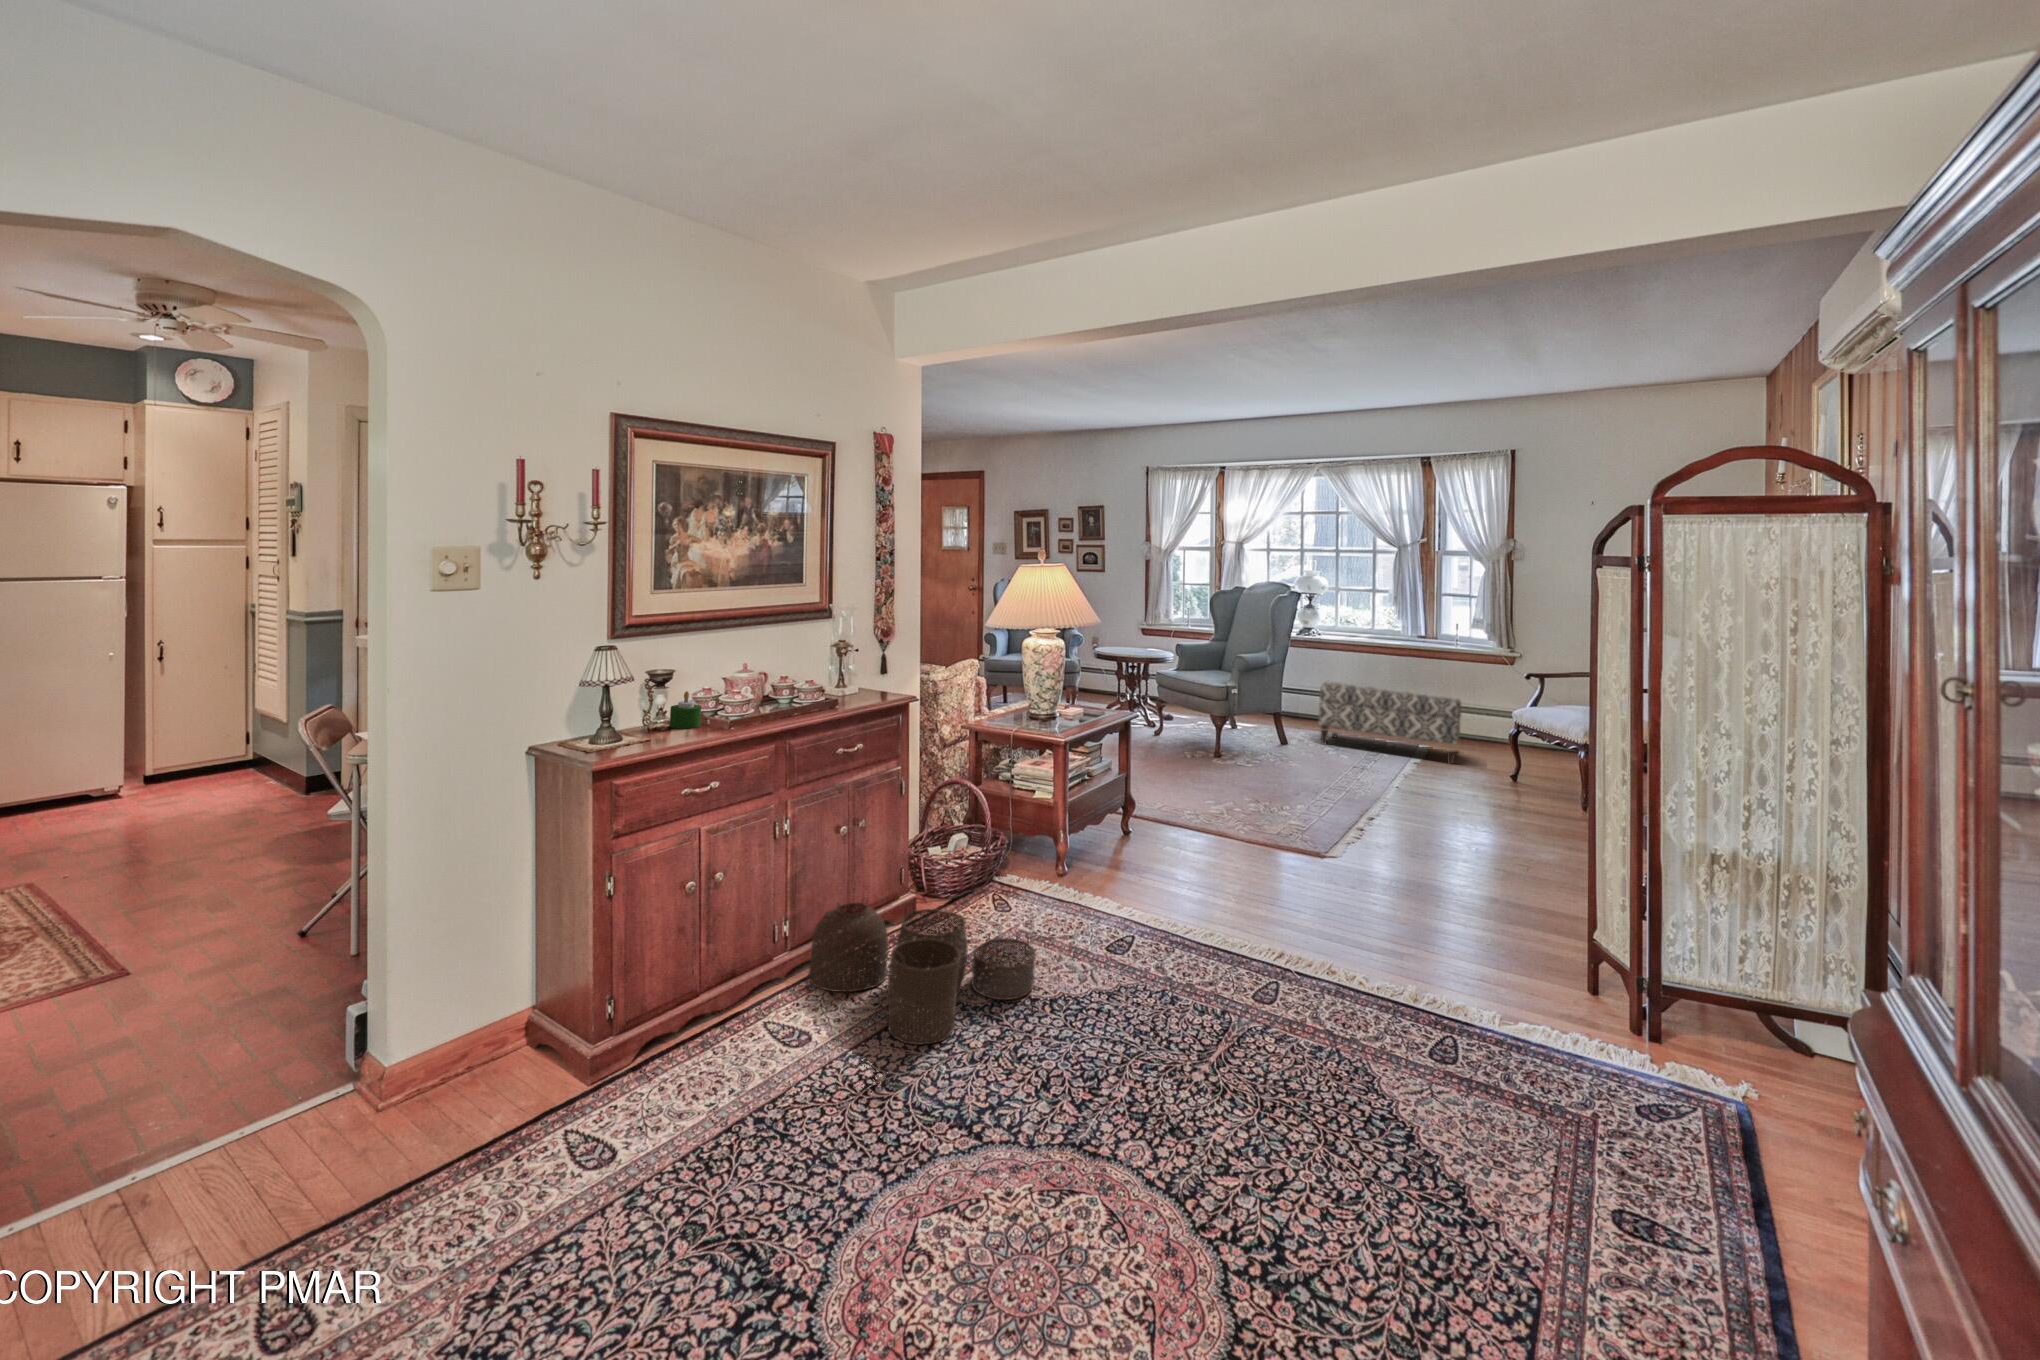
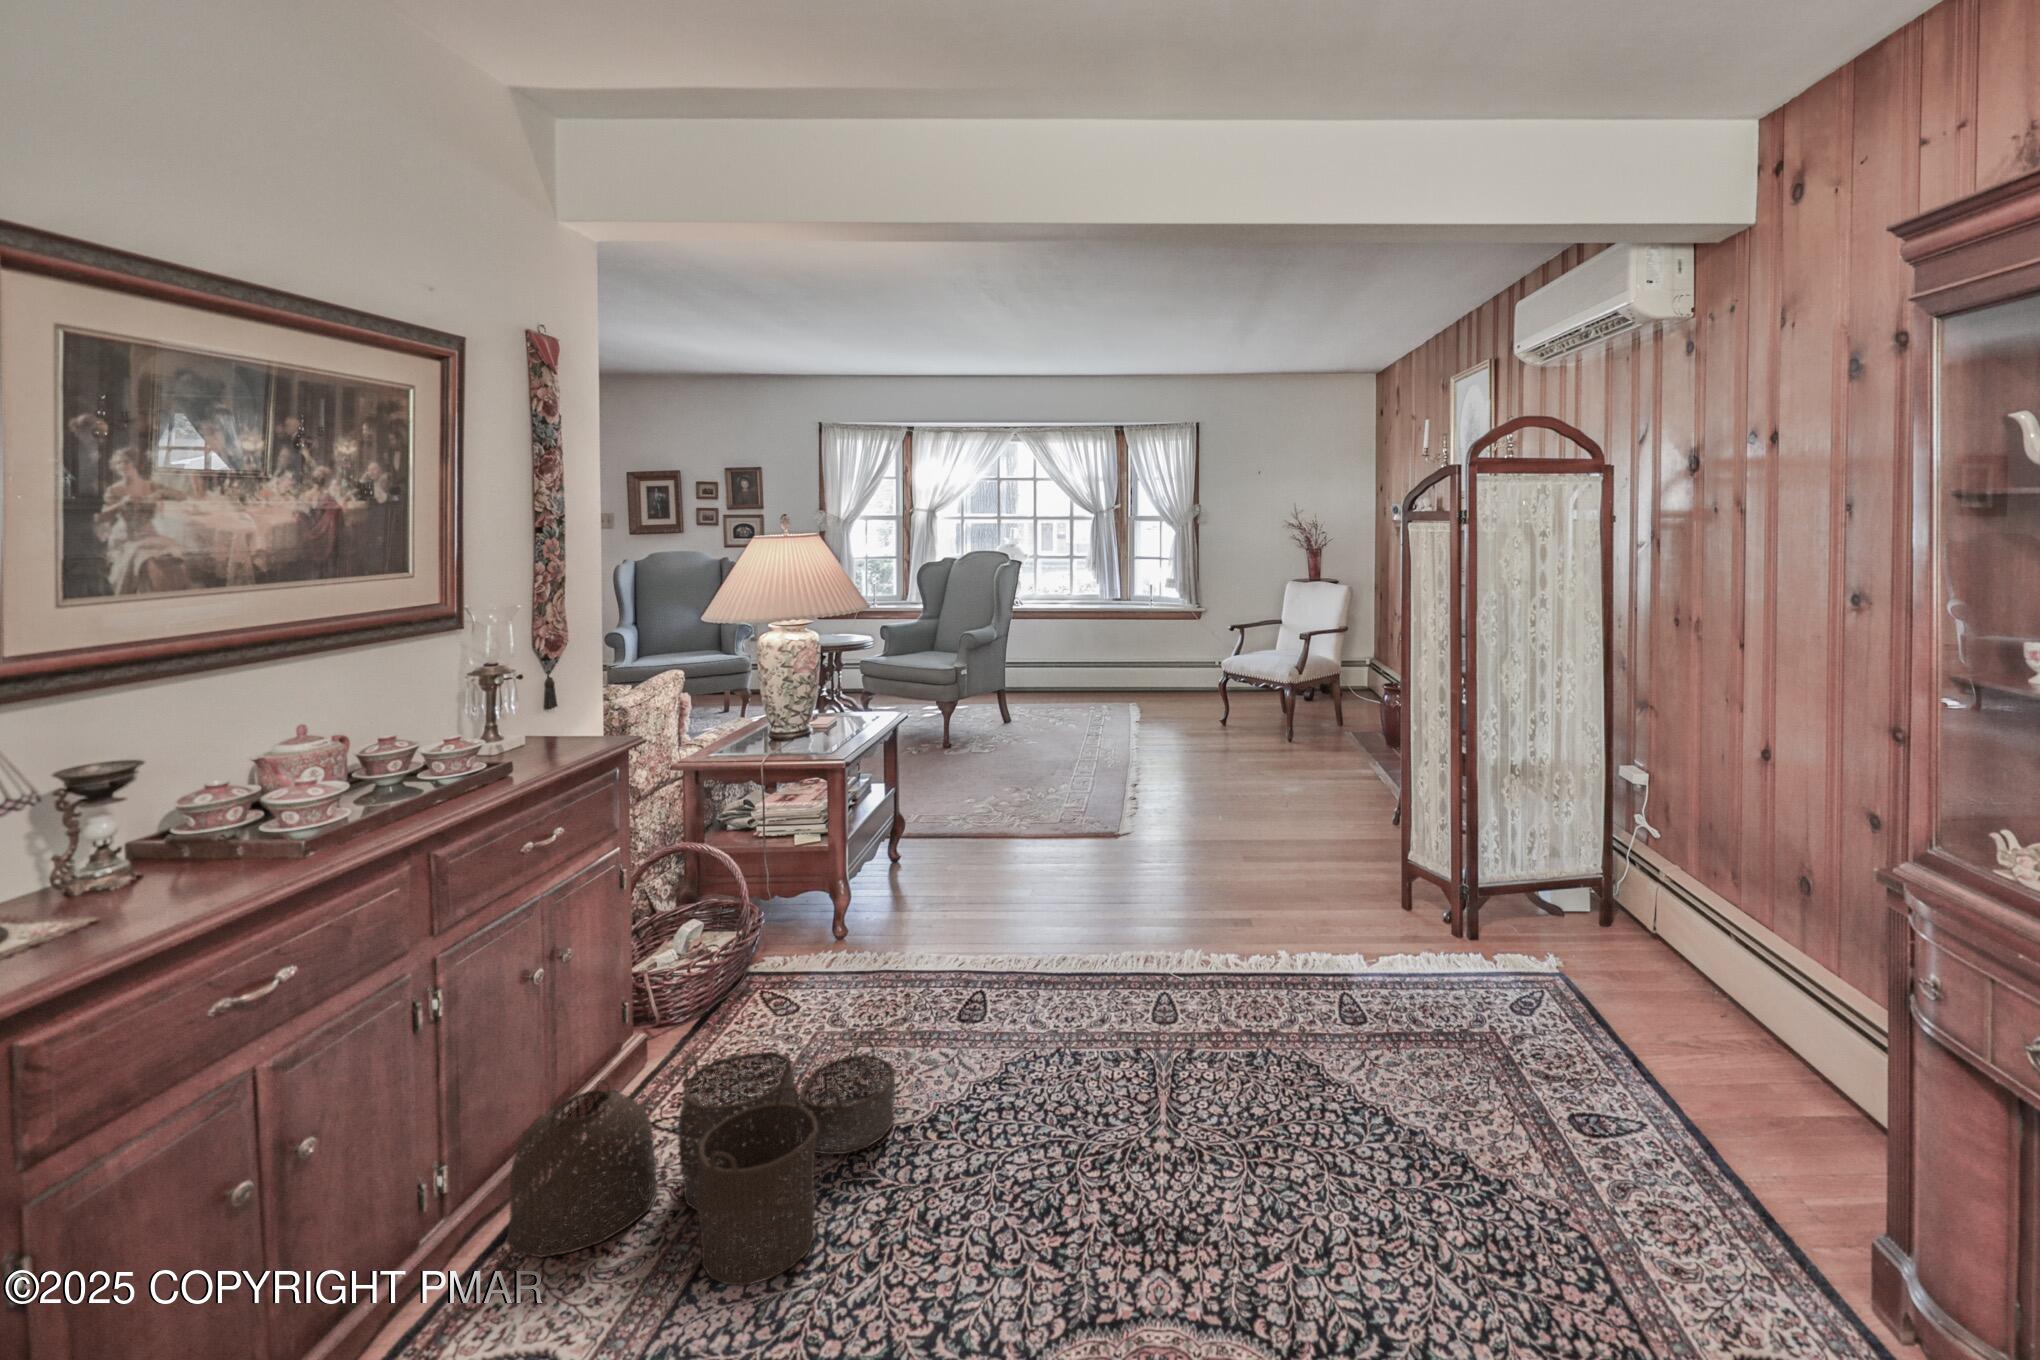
bench: present [1318,682,1461,764] -> none [1038,631,1179,705]
candle: present [670,691,701,729] -> none [139,822,225,902]

